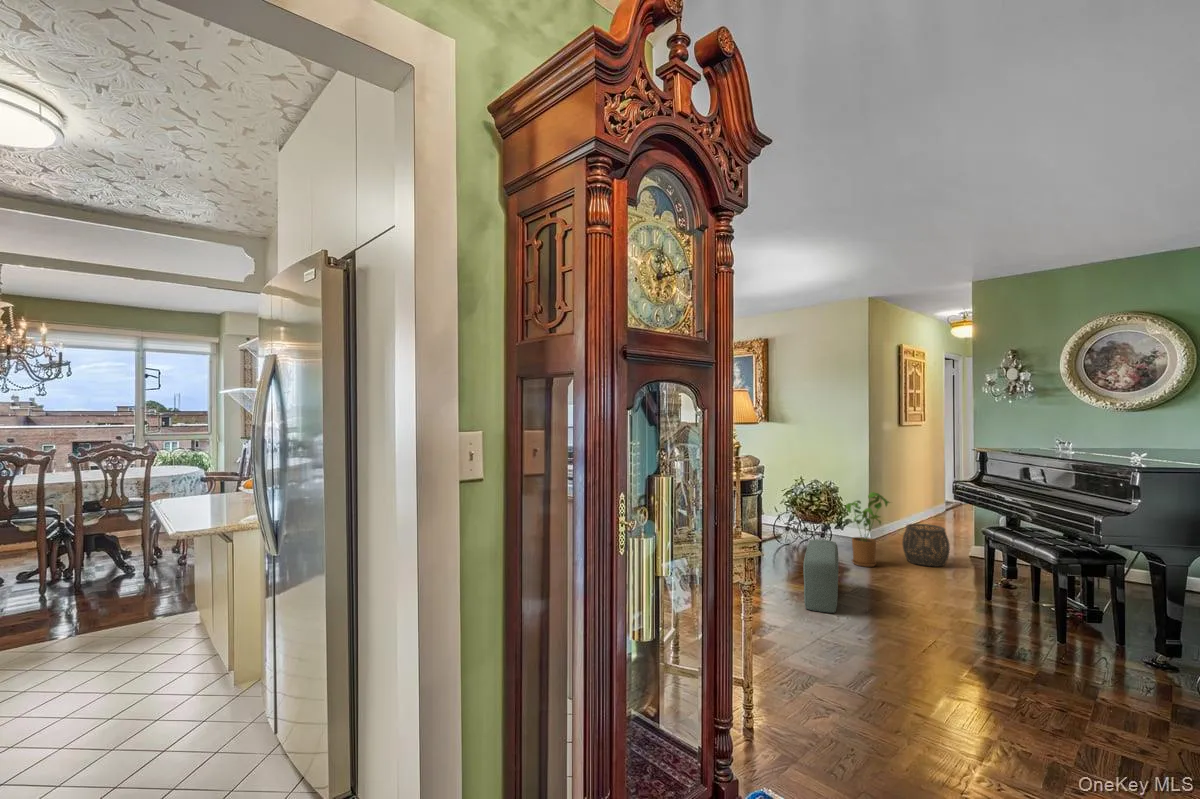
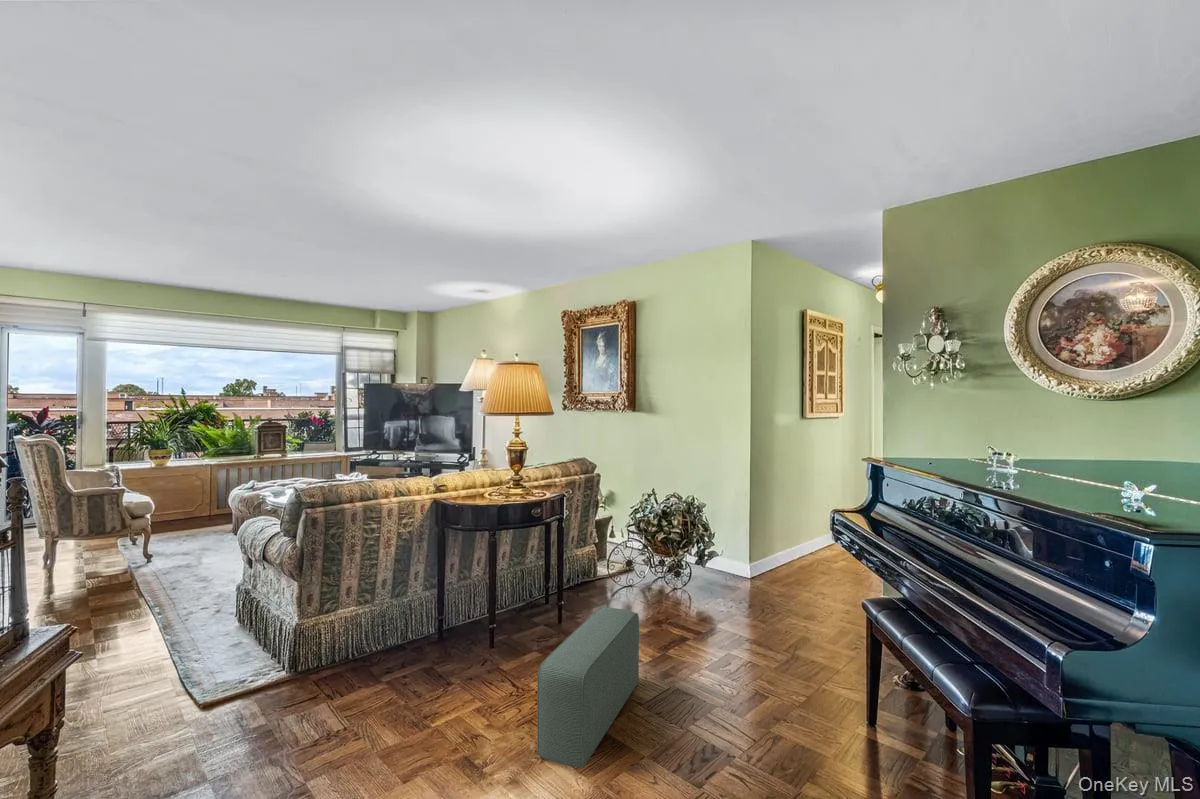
house plant: present [846,492,889,567] -> none [691,521,756,634]
woven basket: present [902,524,950,567] -> none [775,563,841,633]

